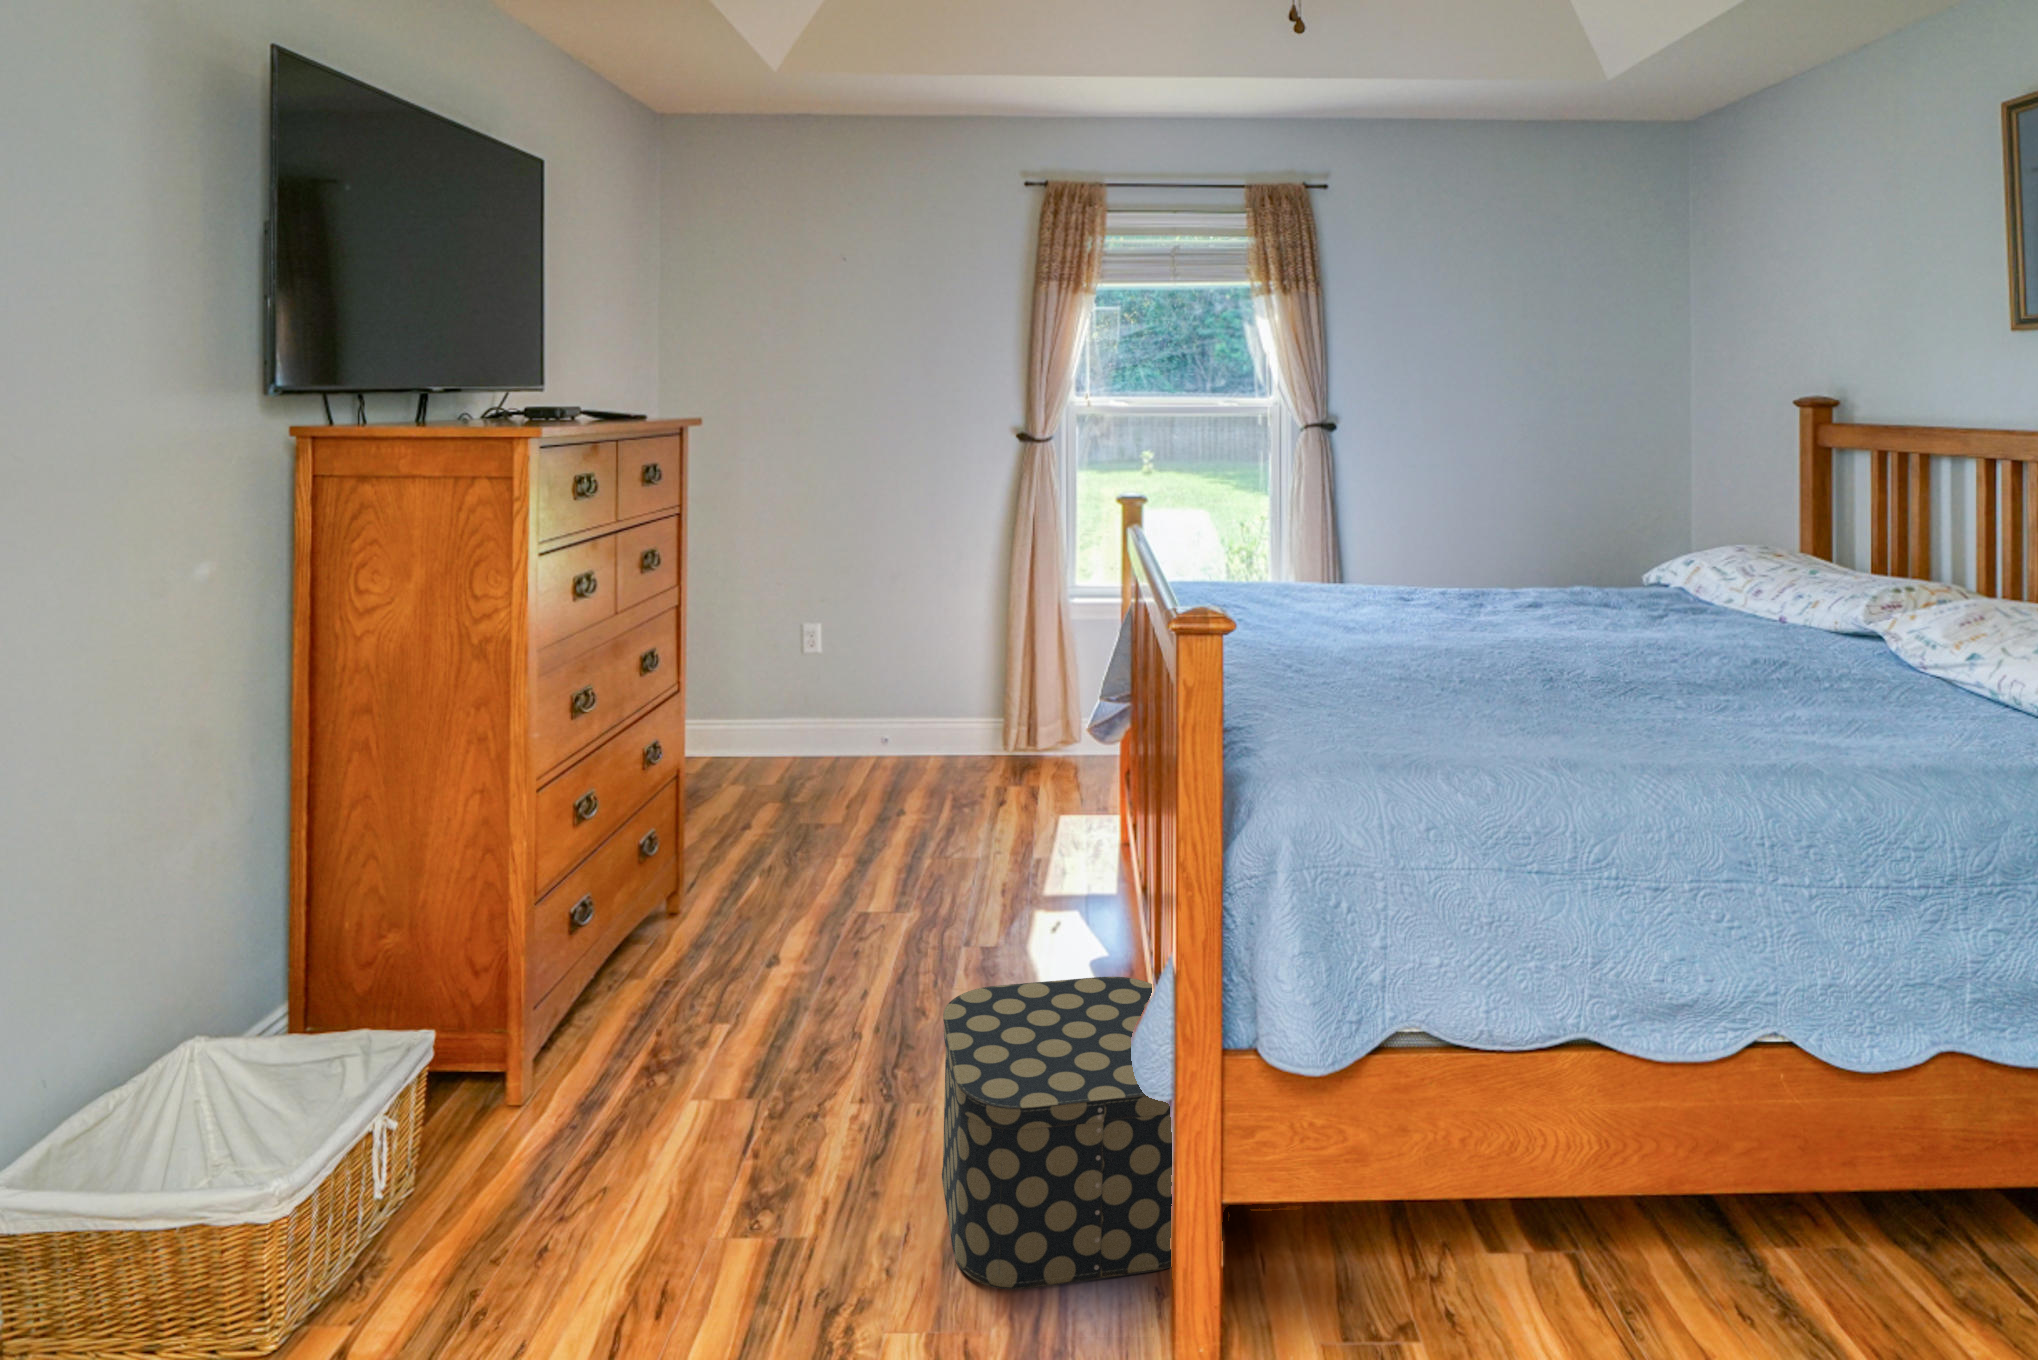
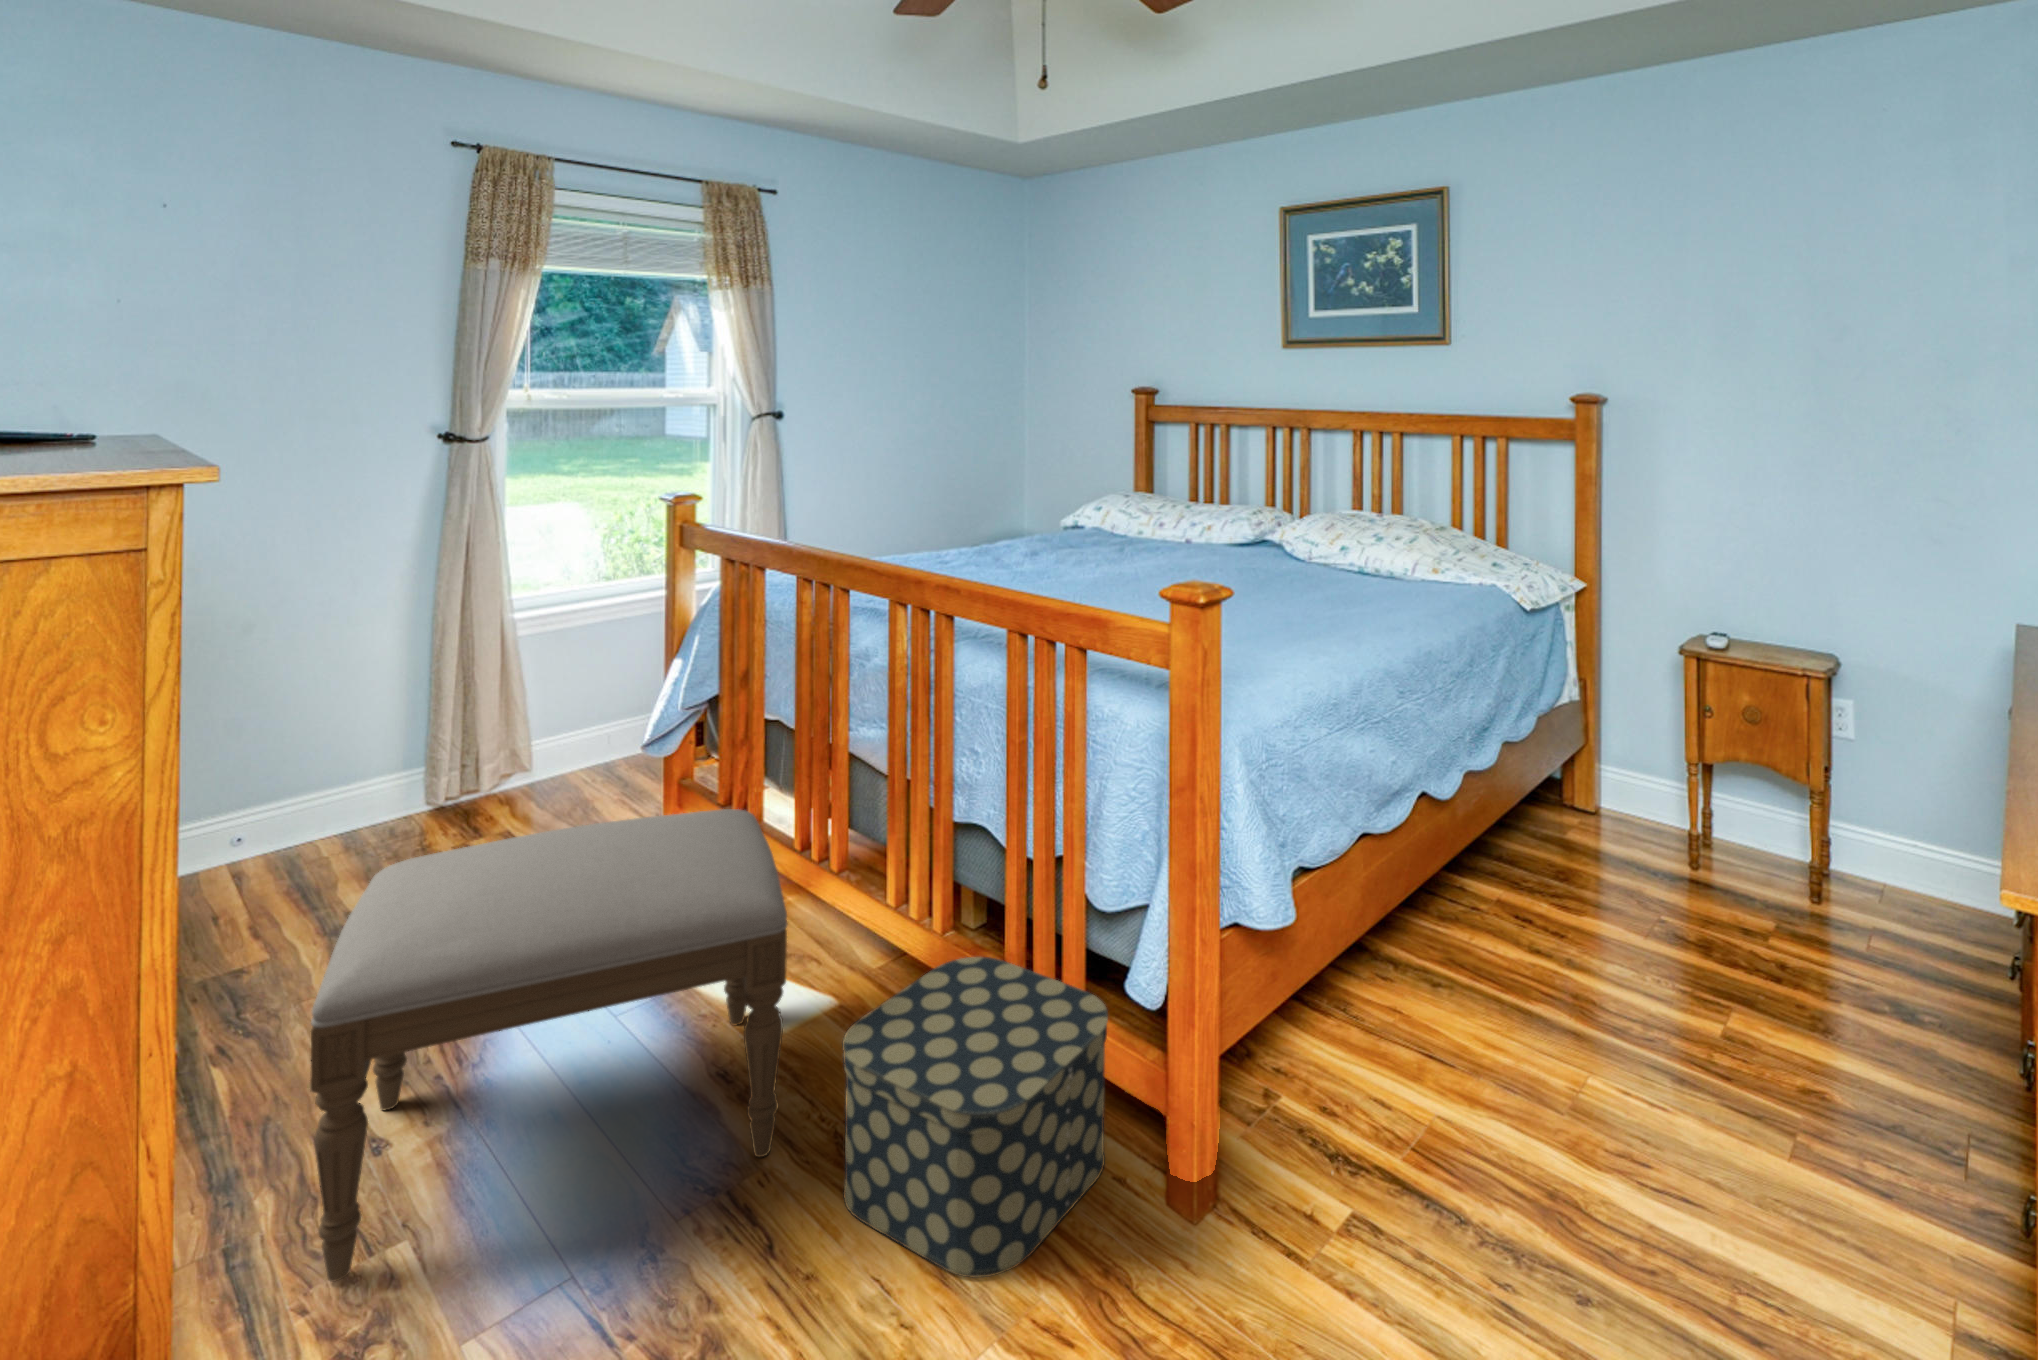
ottoman: none [641,743,1055,1094] -> present [310,809,787,1282]

